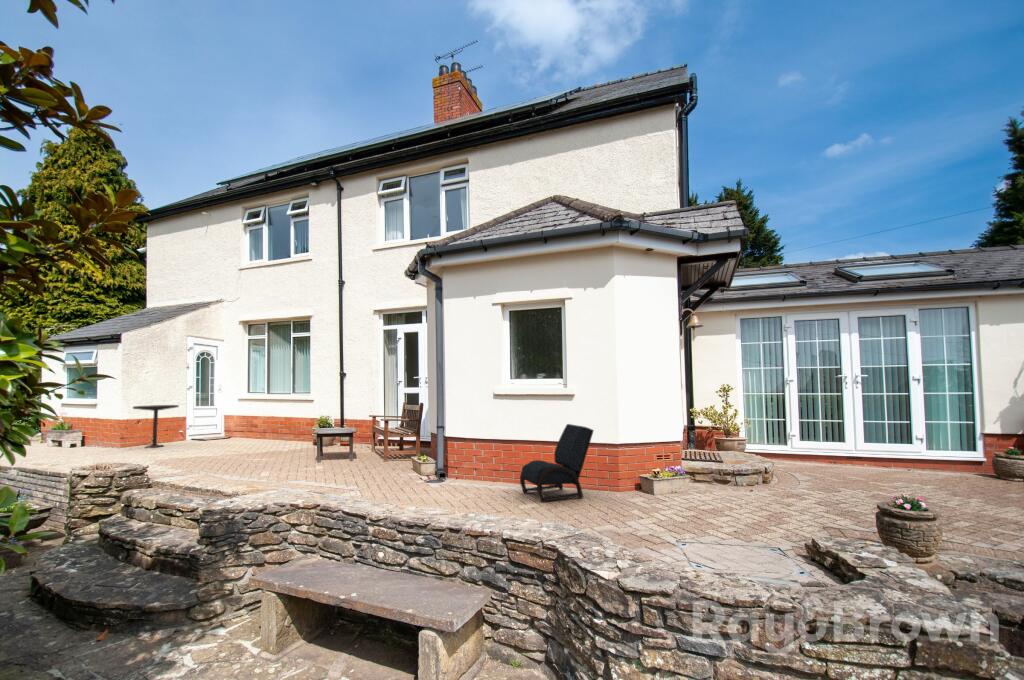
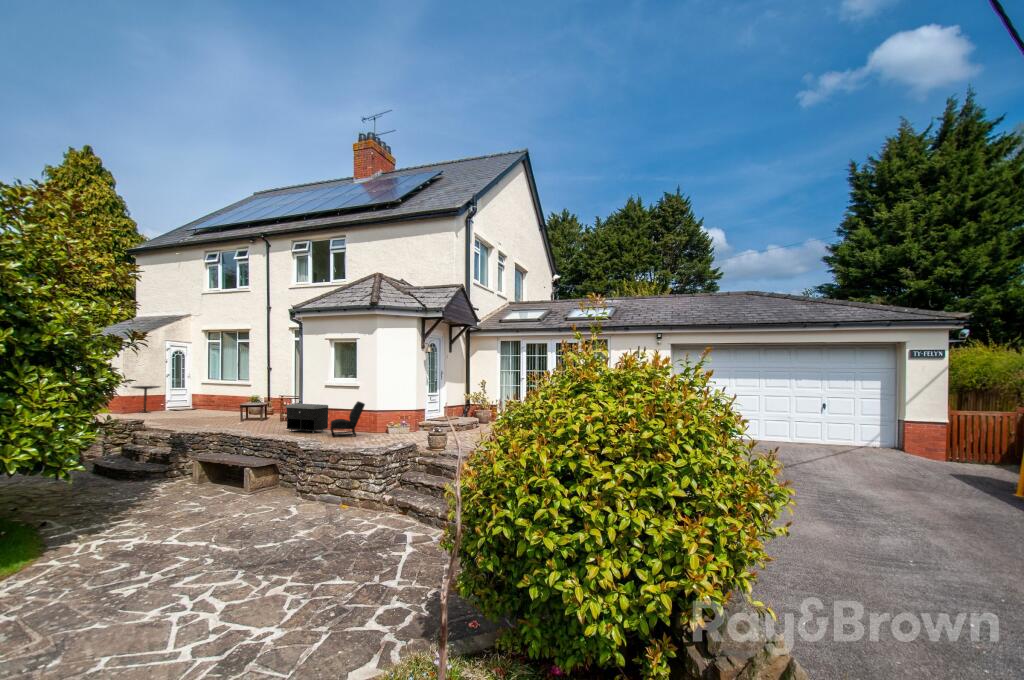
storage bench: none [422,430,501,491] -> present [286,404,328,433]

